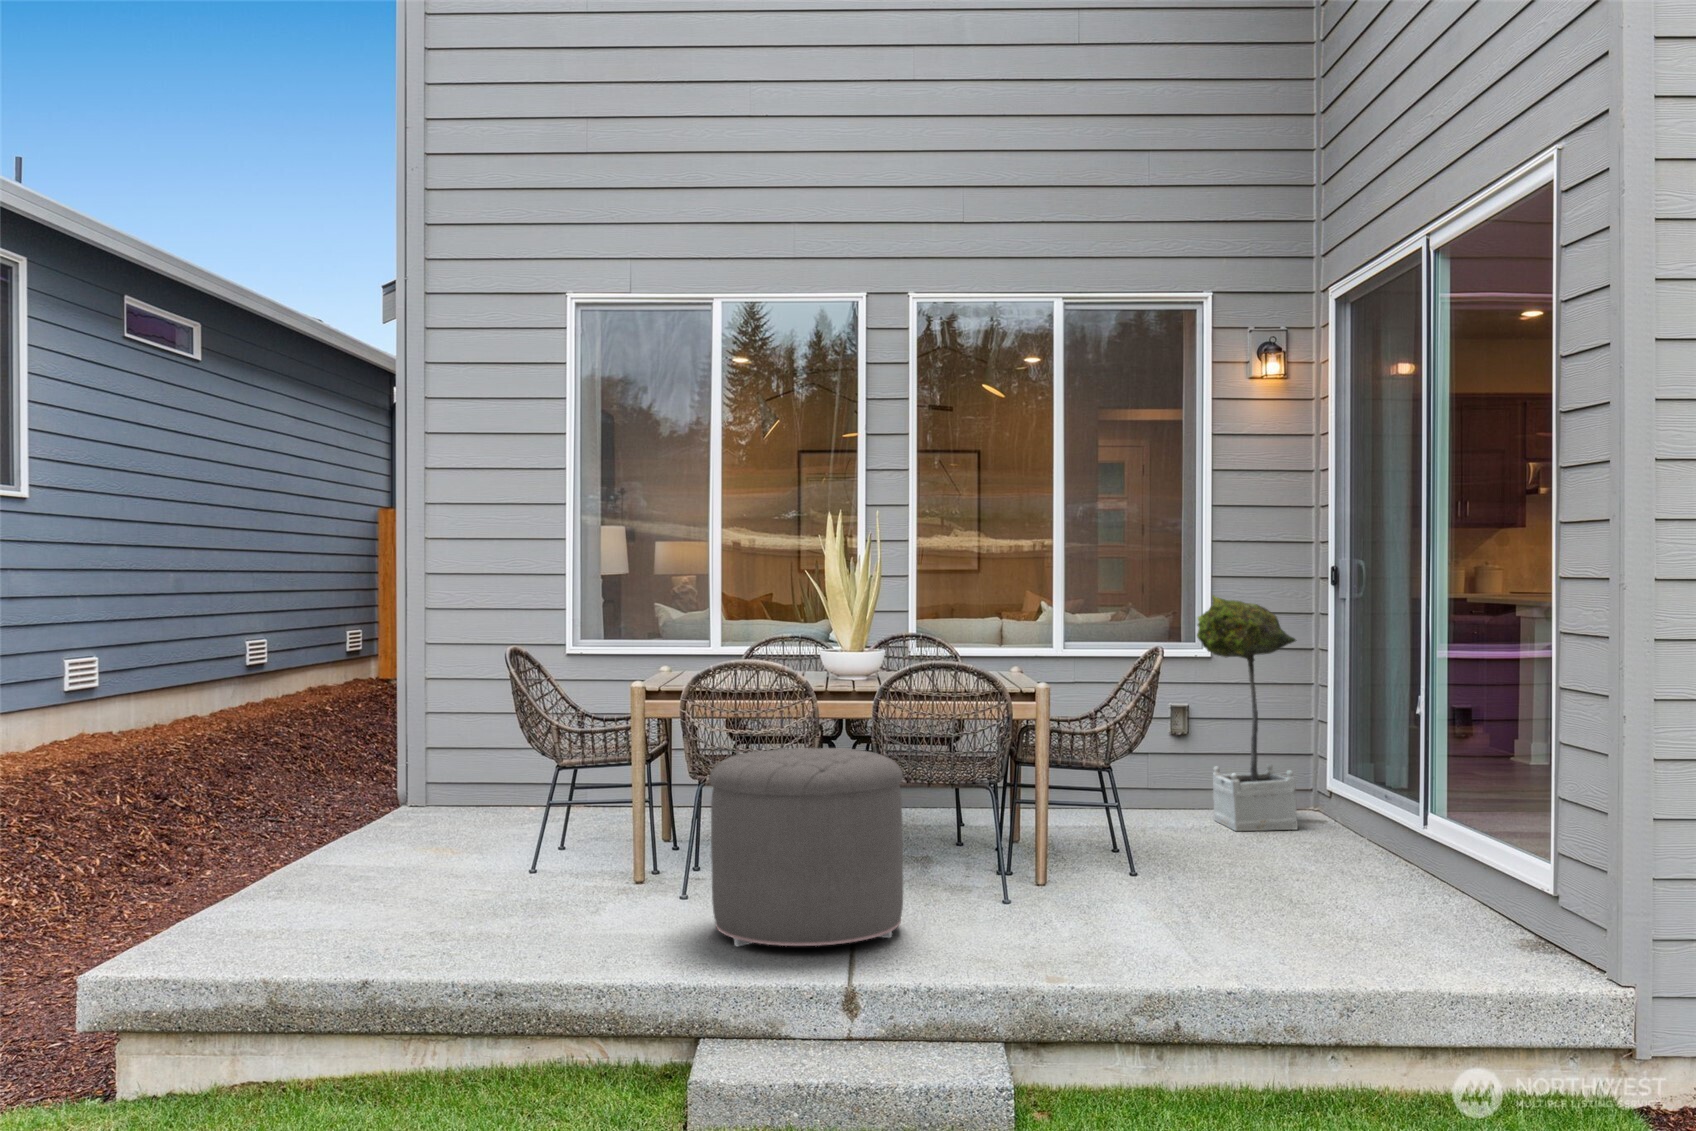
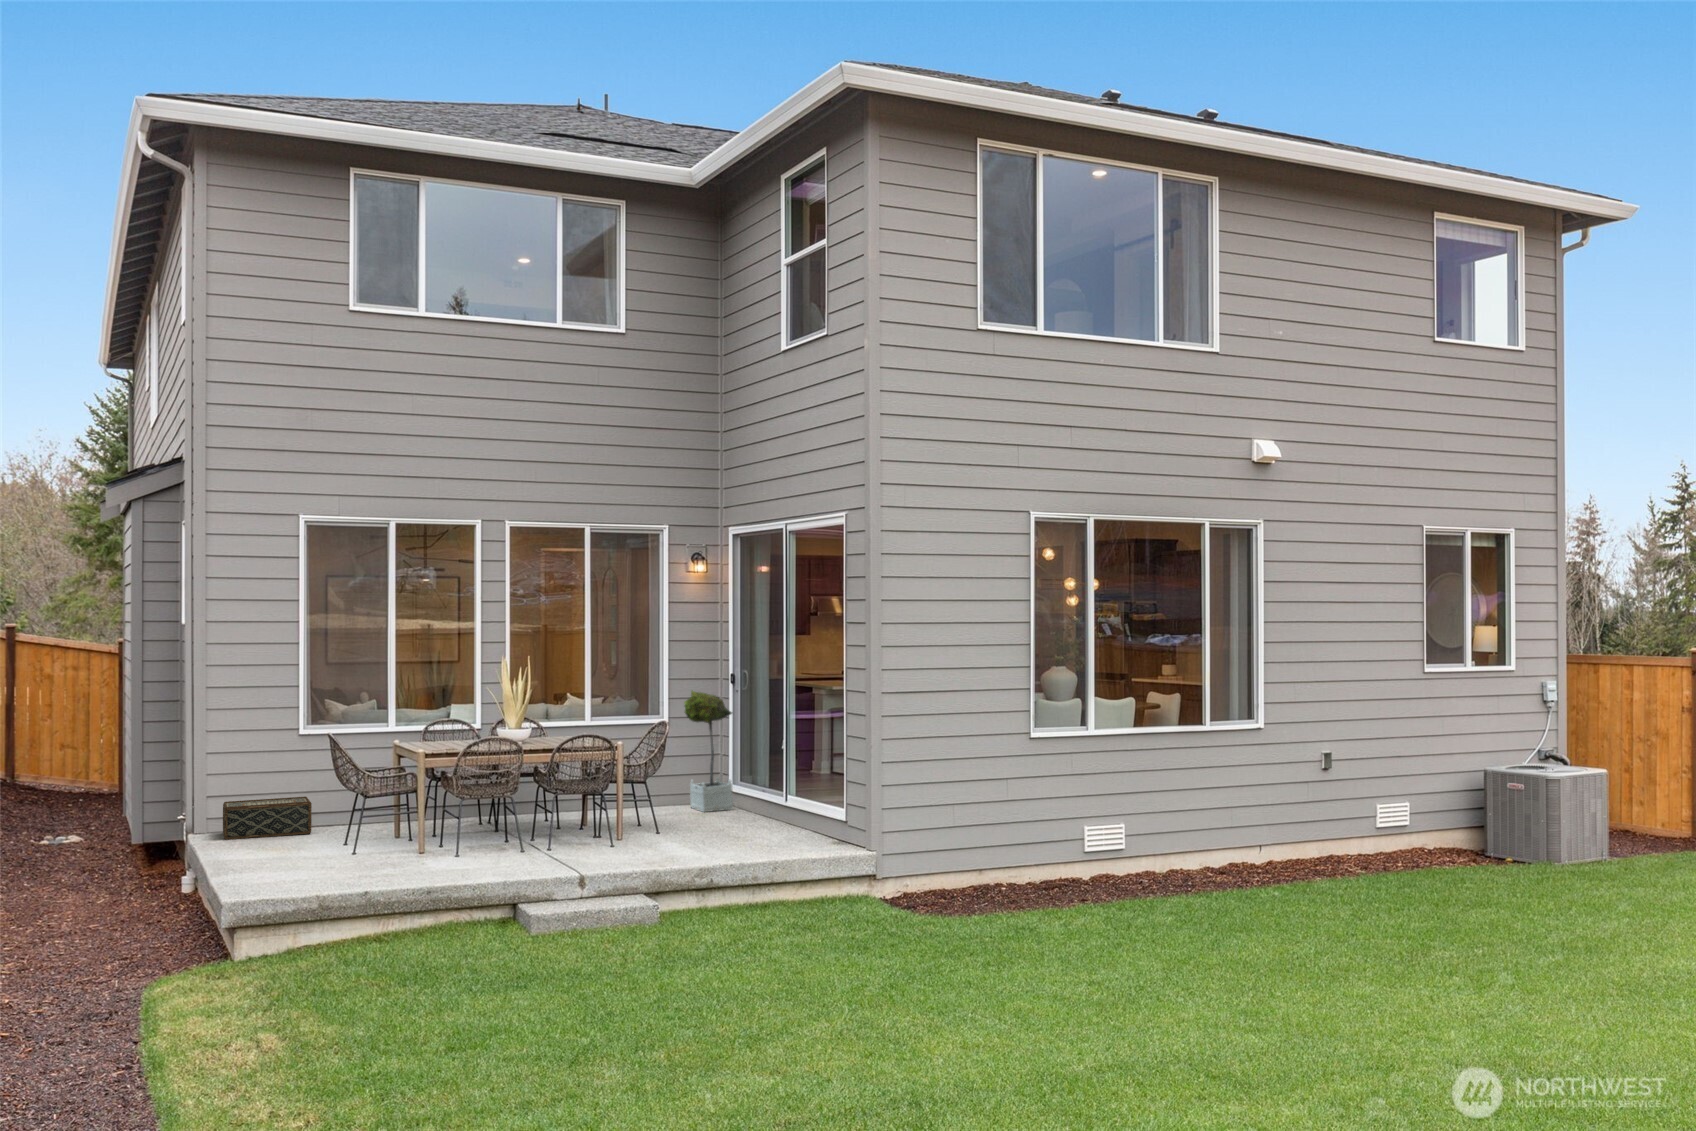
ottoman: present [710,748,903,946] -> none [495,778,586,869]
woven basket: none [400,761,549,826] -> present [223,797,312,840]

